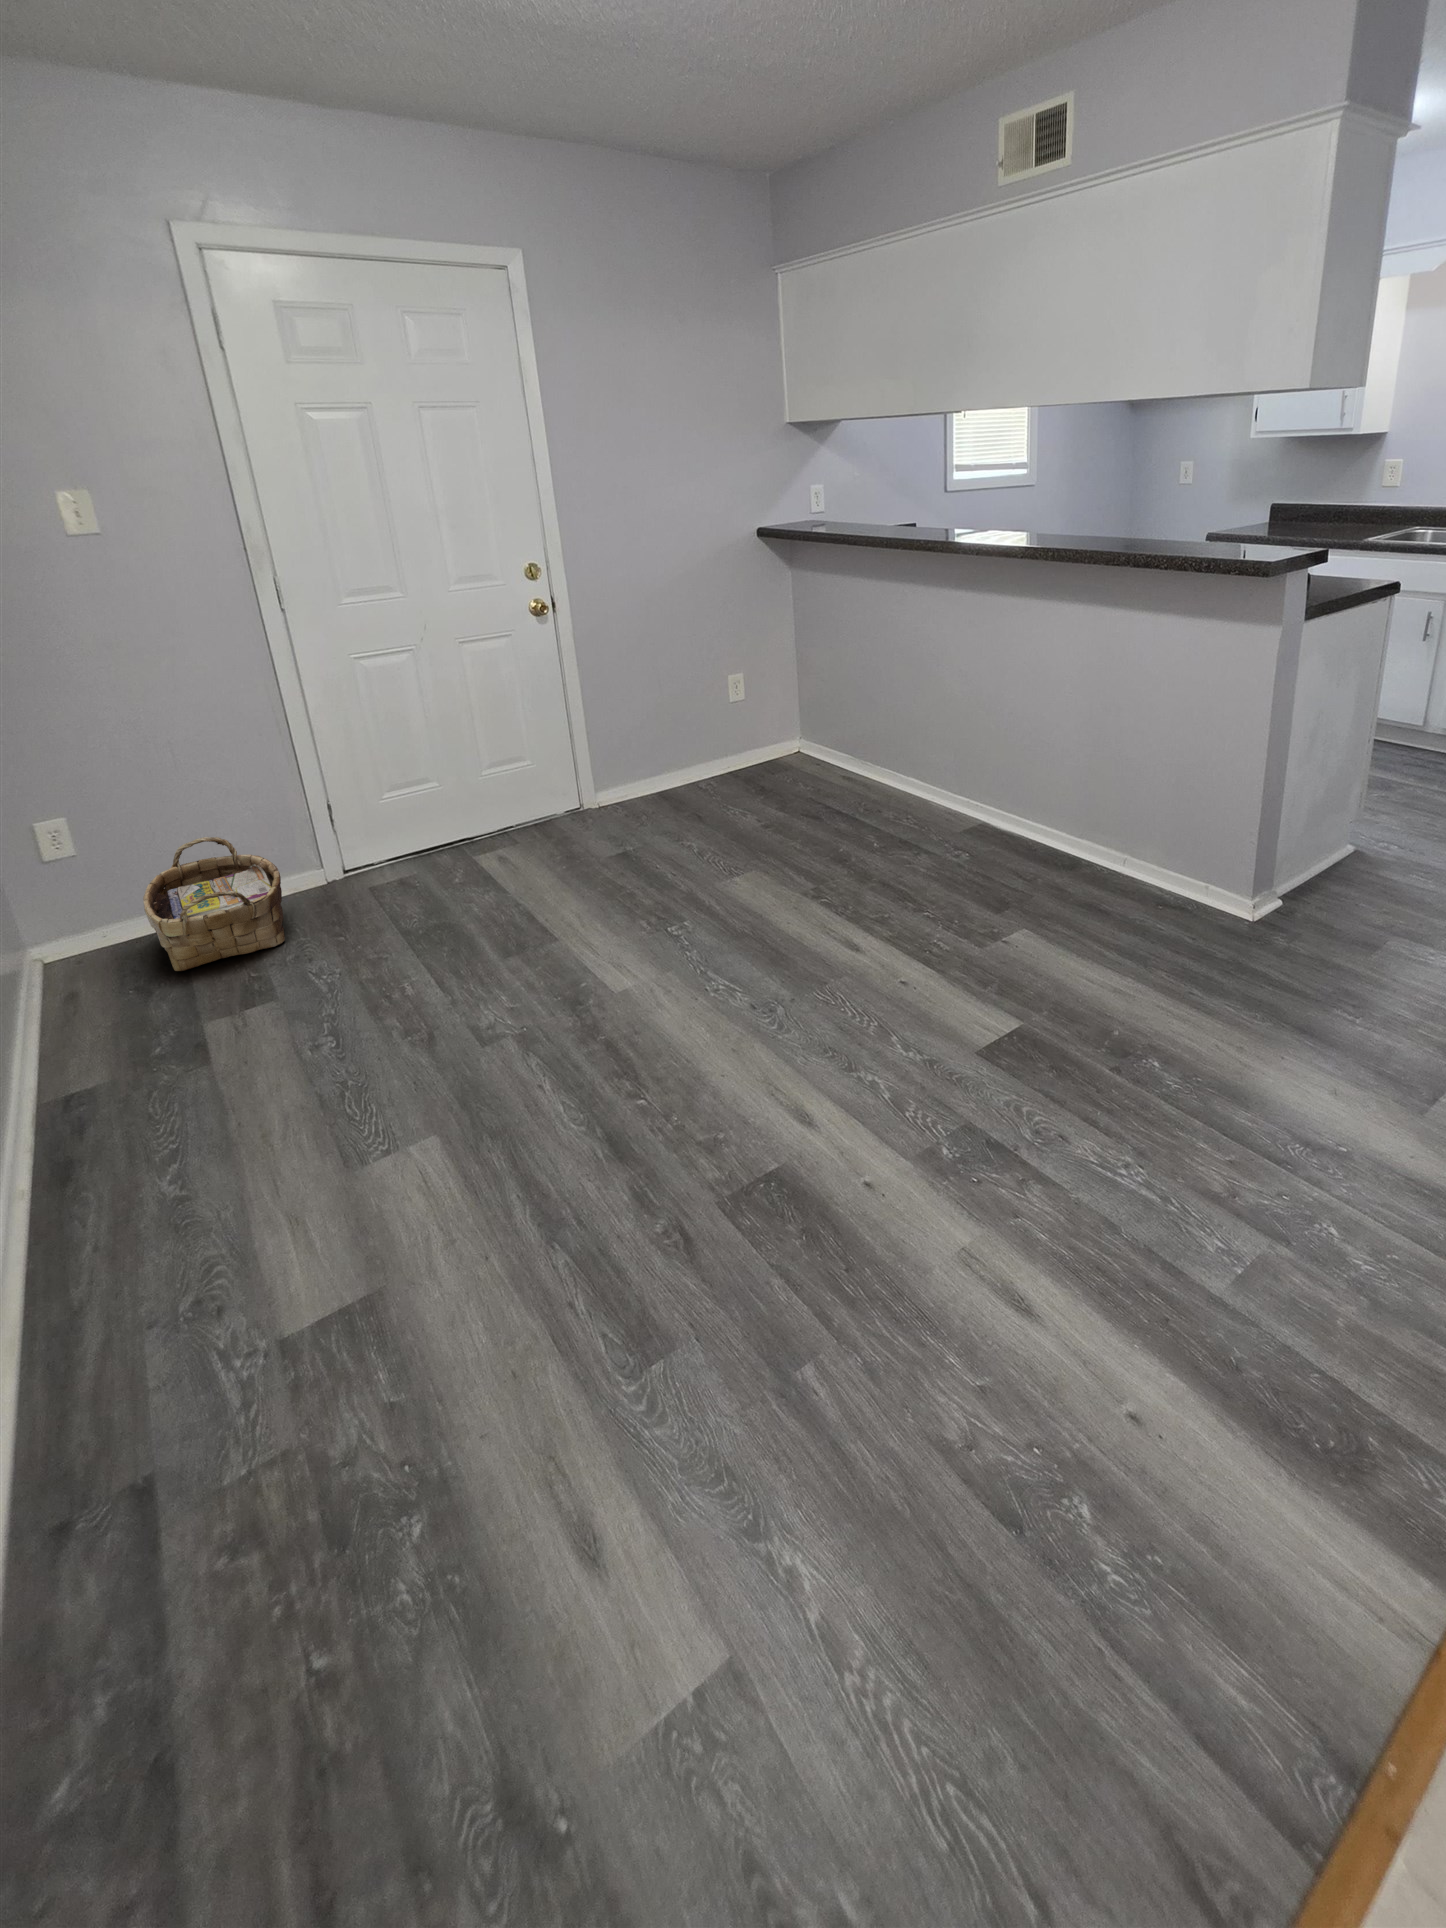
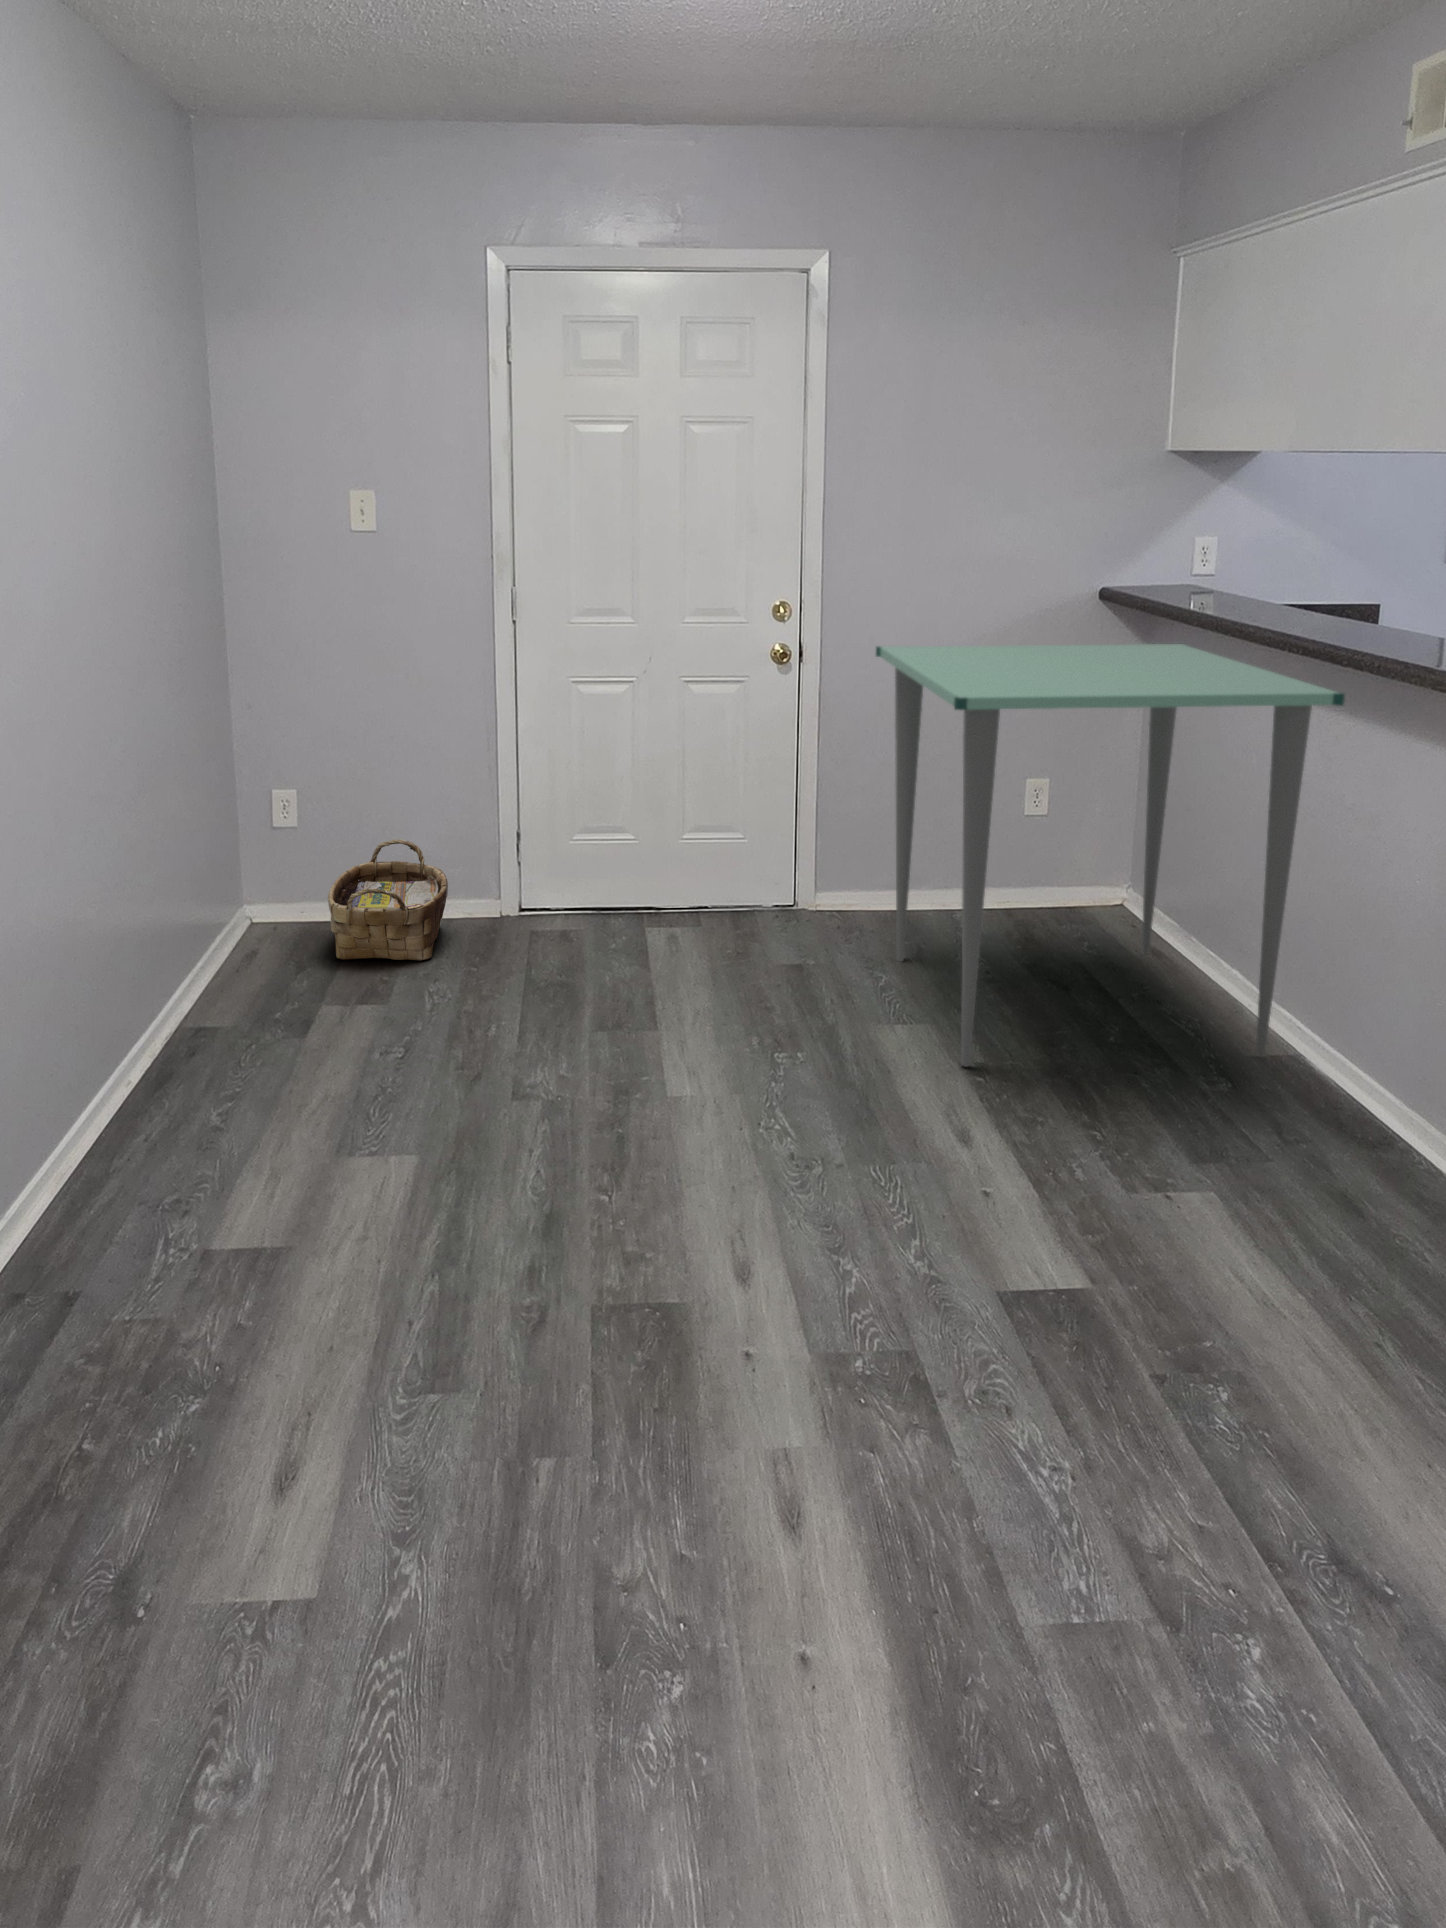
dining table: none [643,560,1011,896] -> present [876,644,1345,1067]

